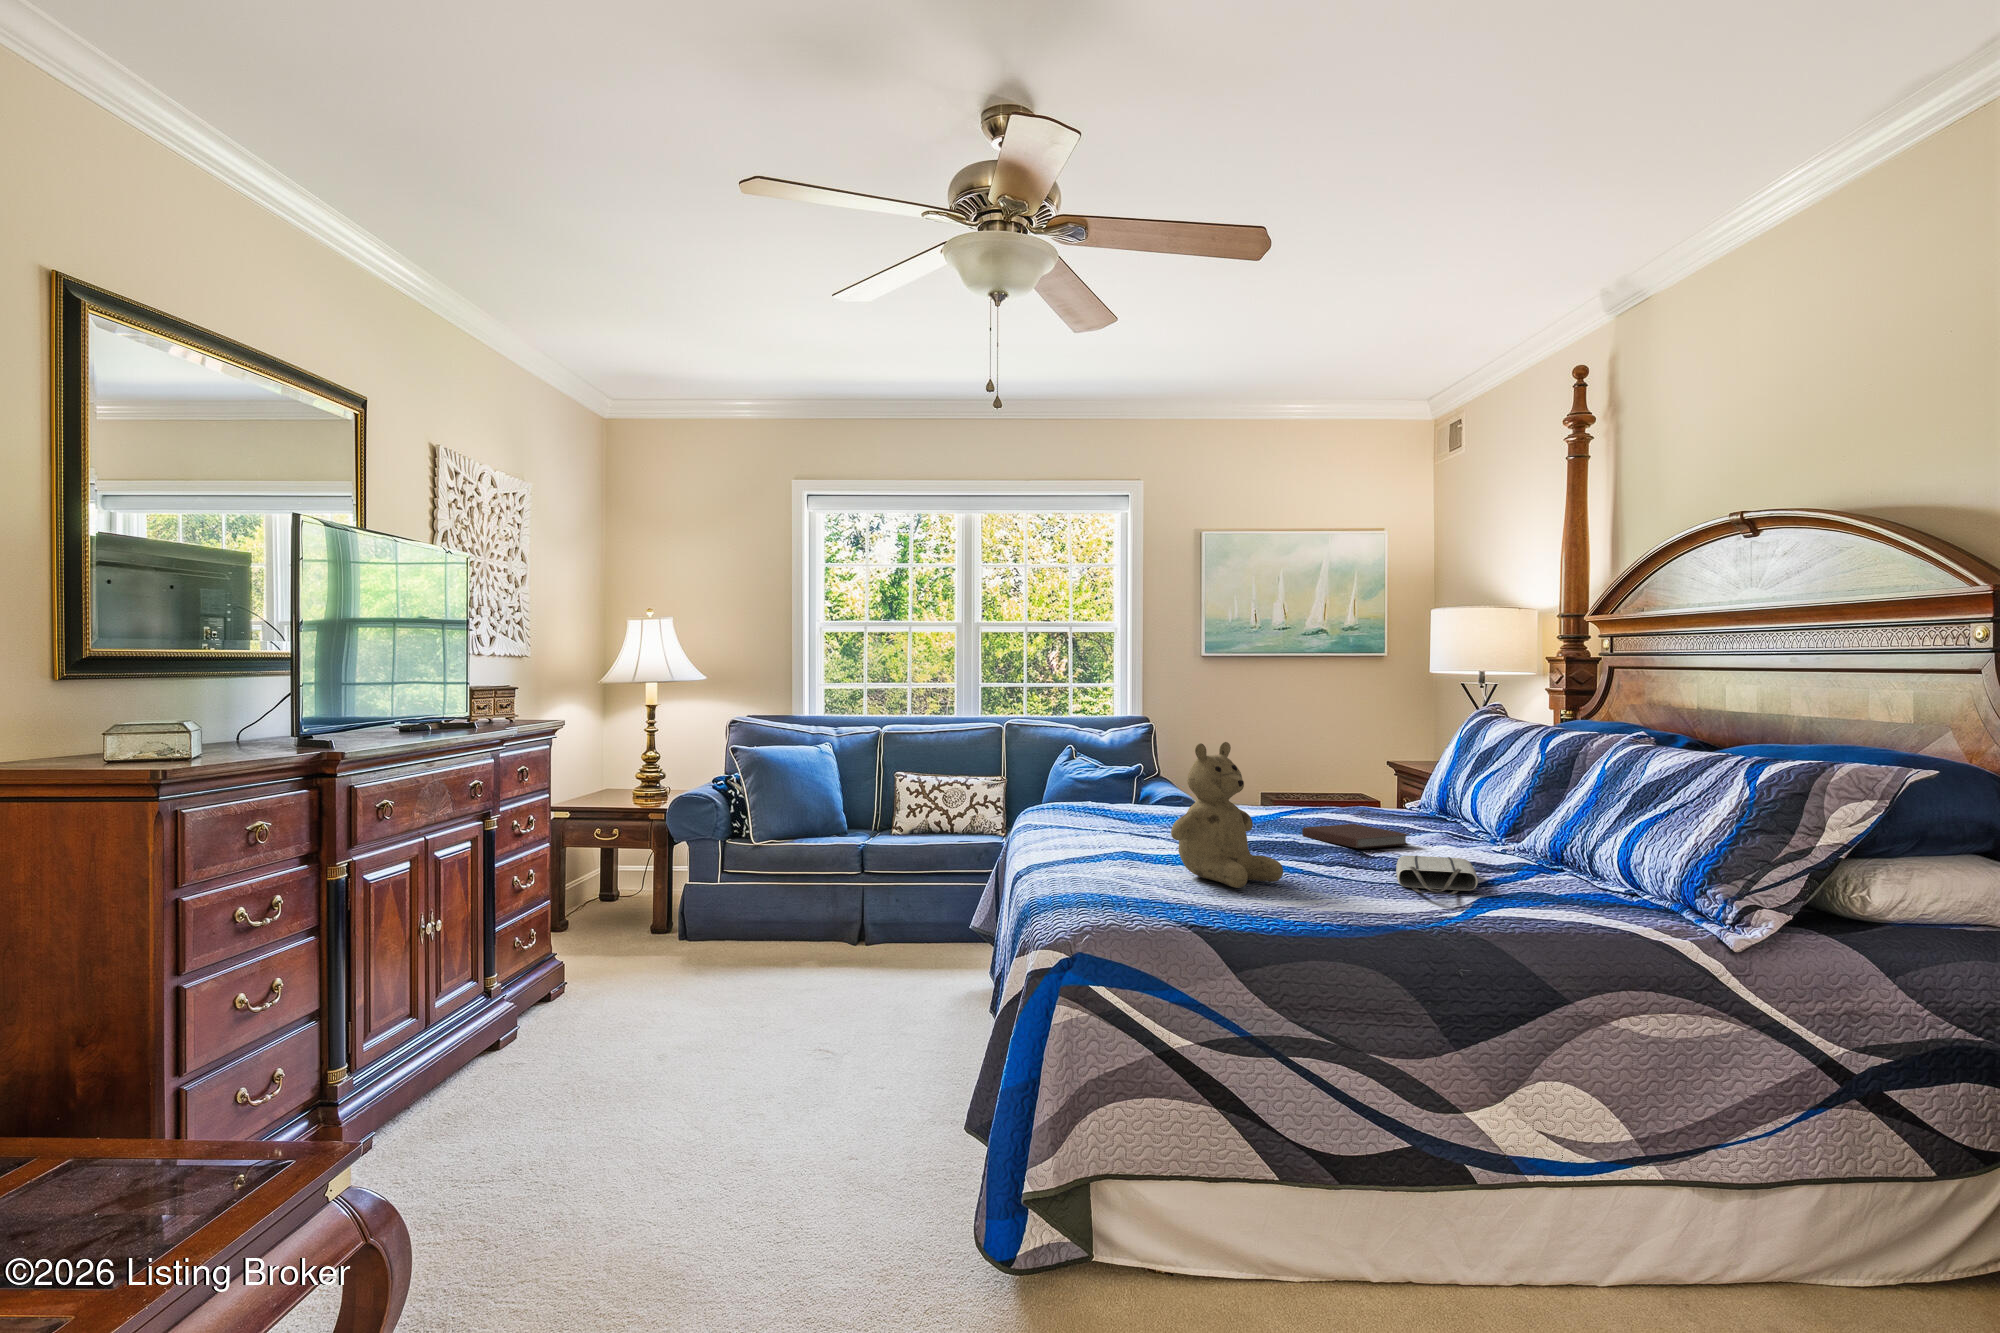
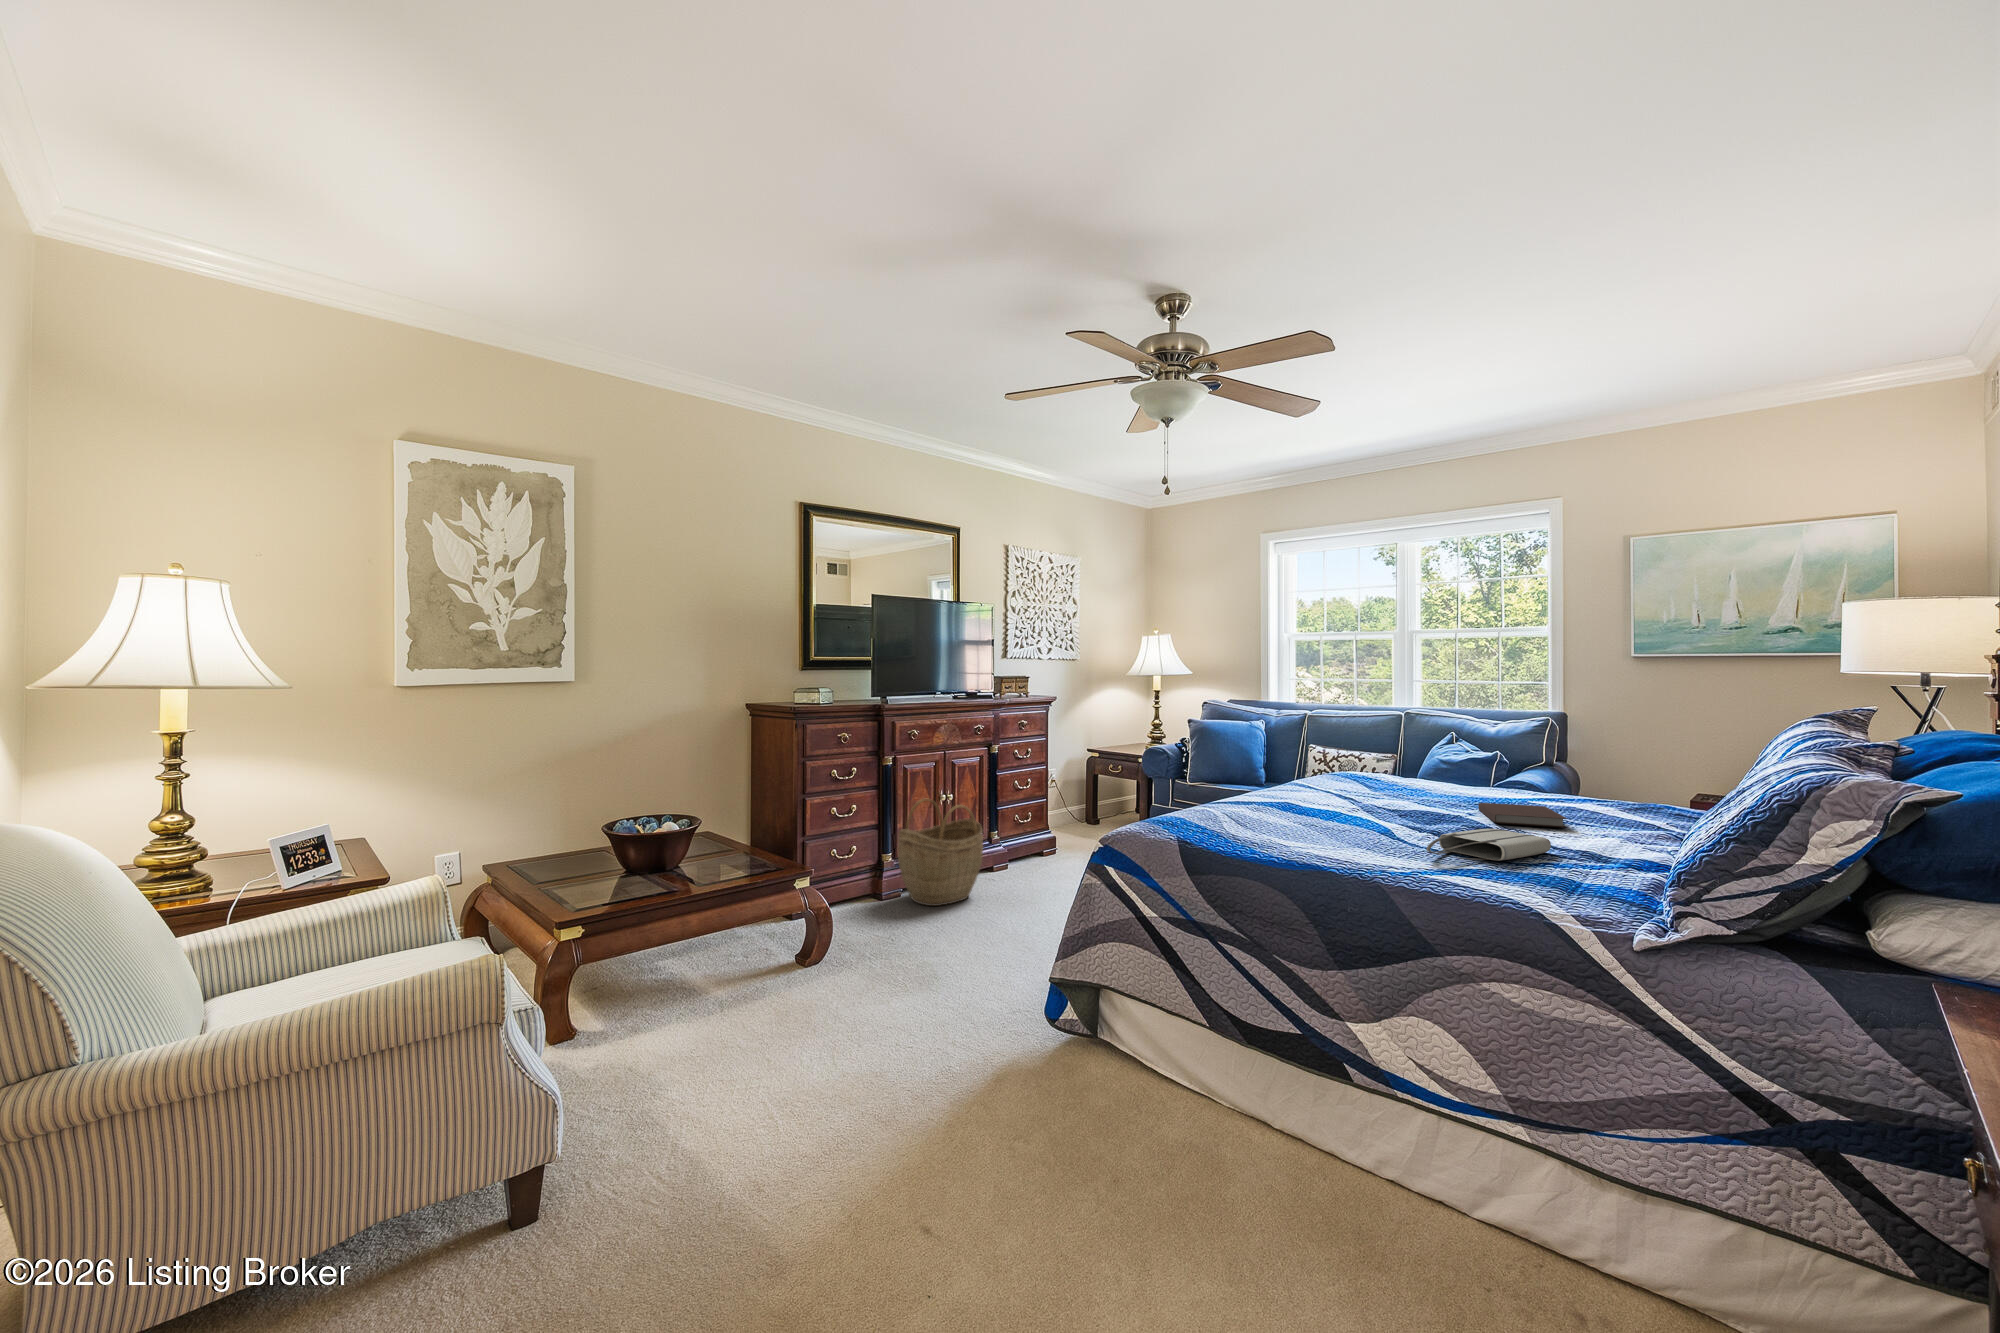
teddy bear: present [1171,742,1283,888] -> none [1254,717,1343,829]
woven basket: none [400,935,560,1142] -> present [898,798,983,906]

